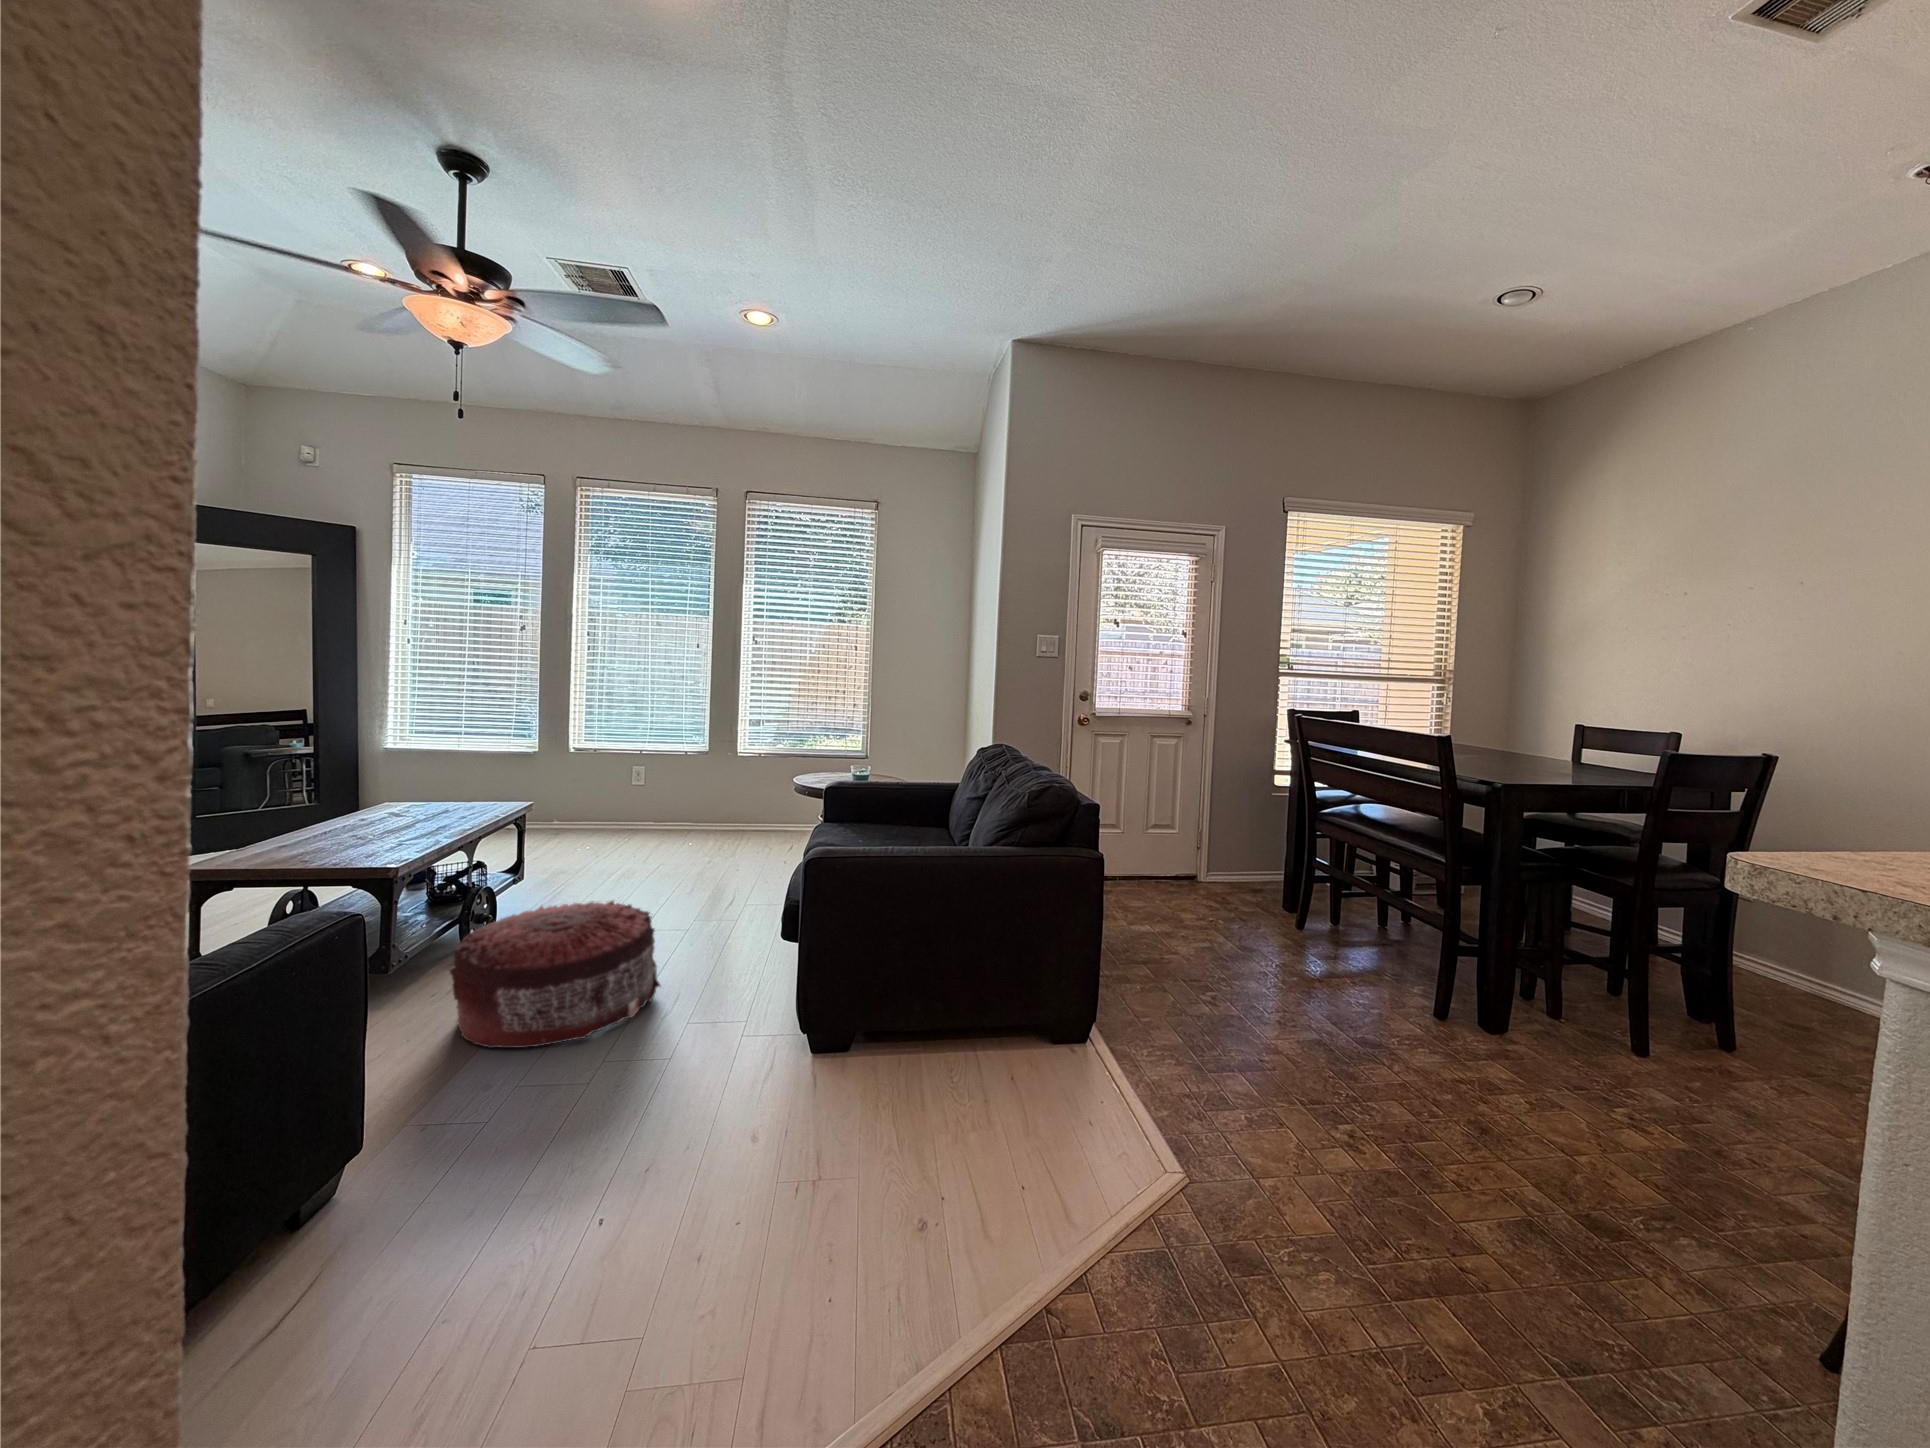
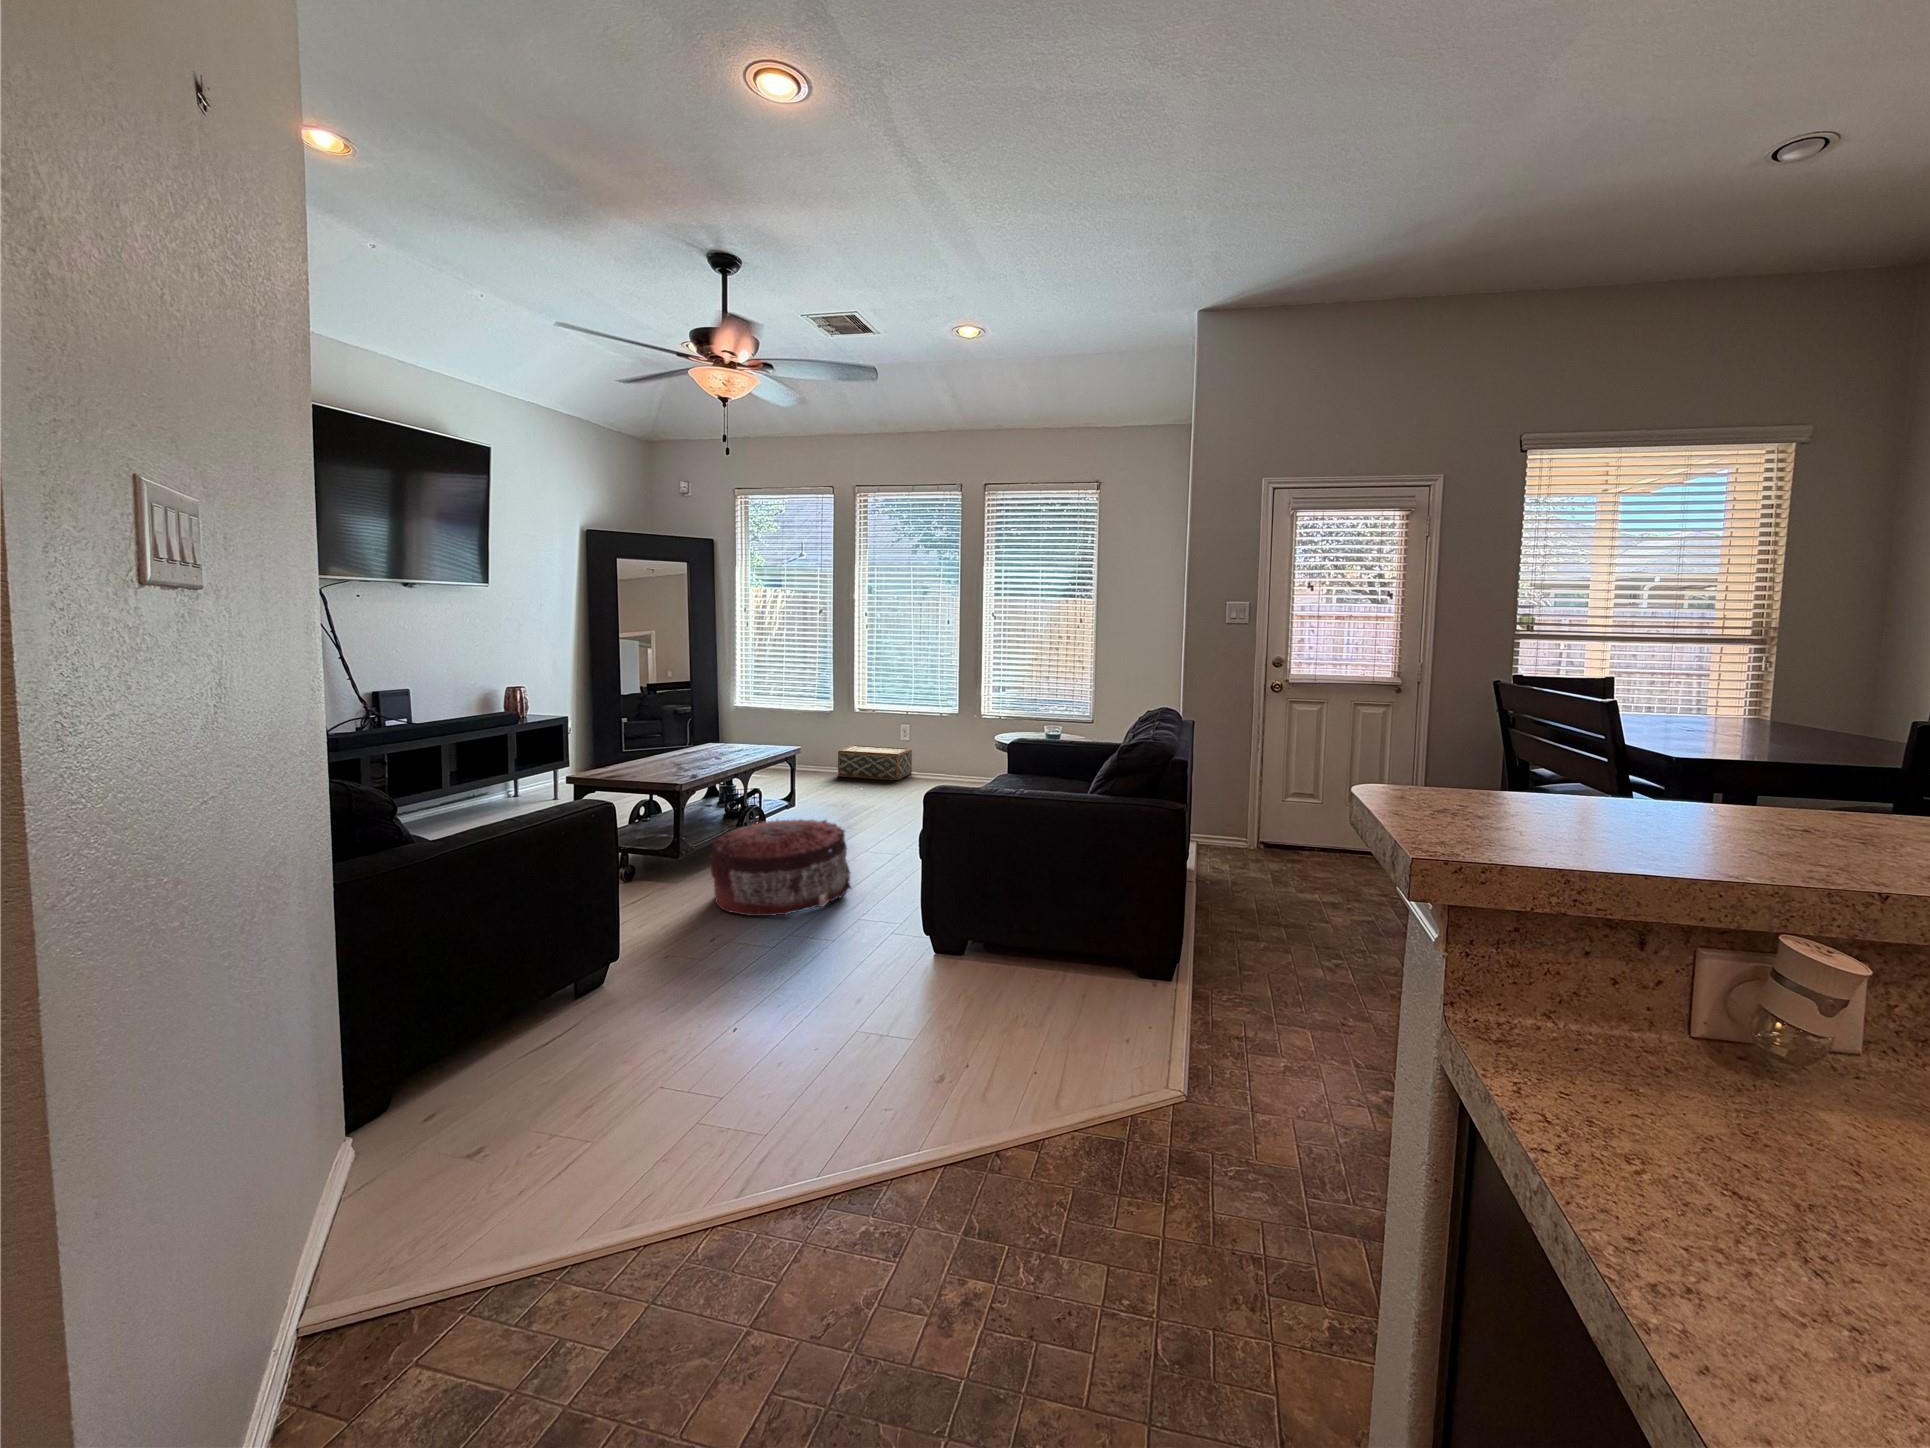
woven basket: none [551,794,651,835] -> present [838,745,912,780]

